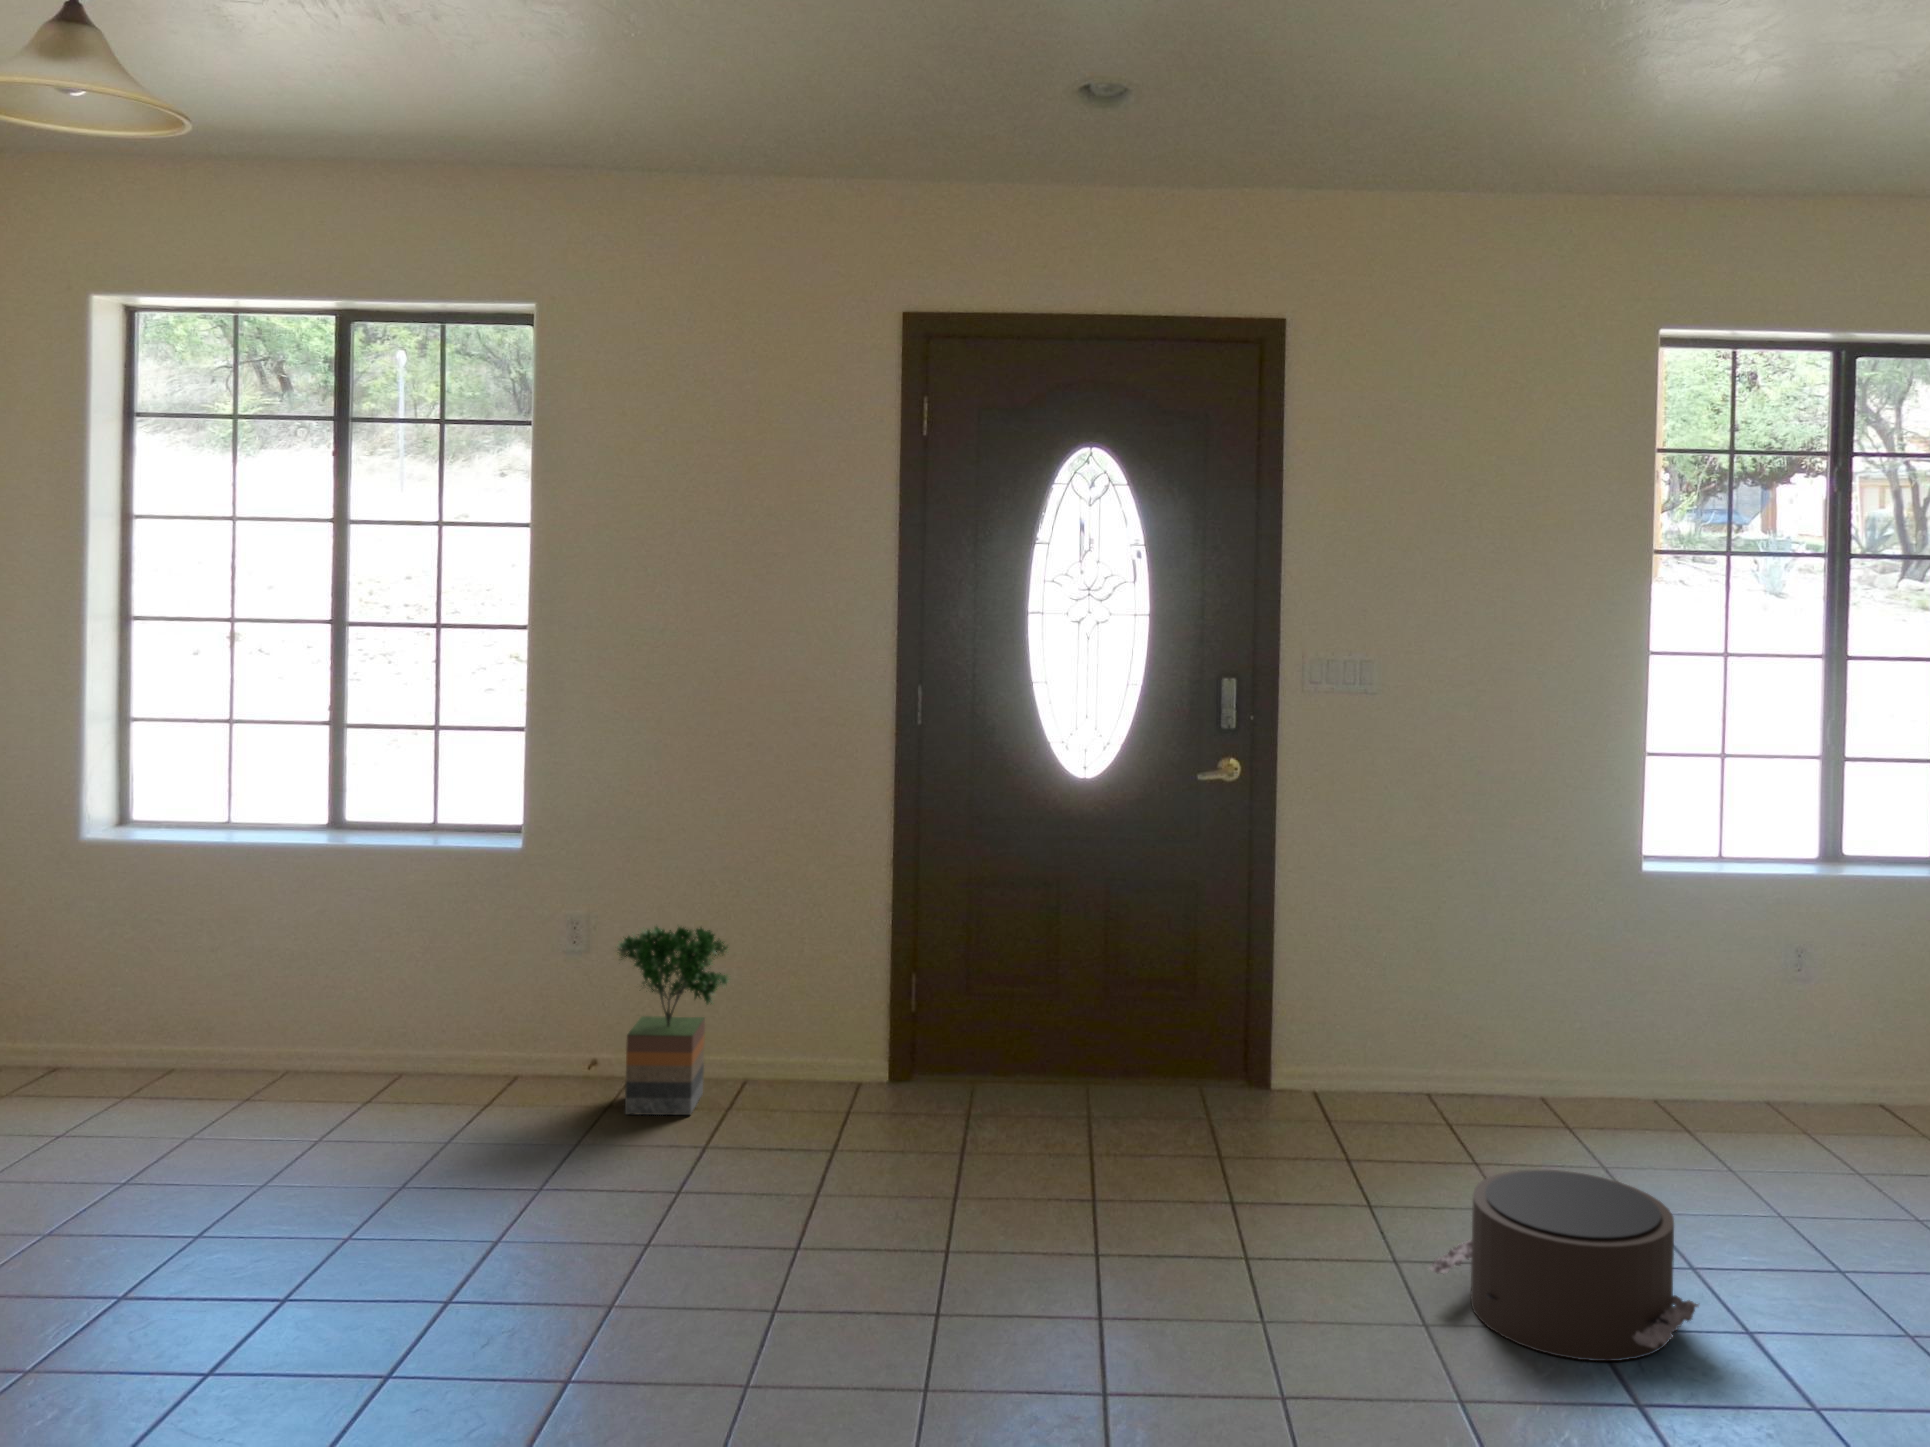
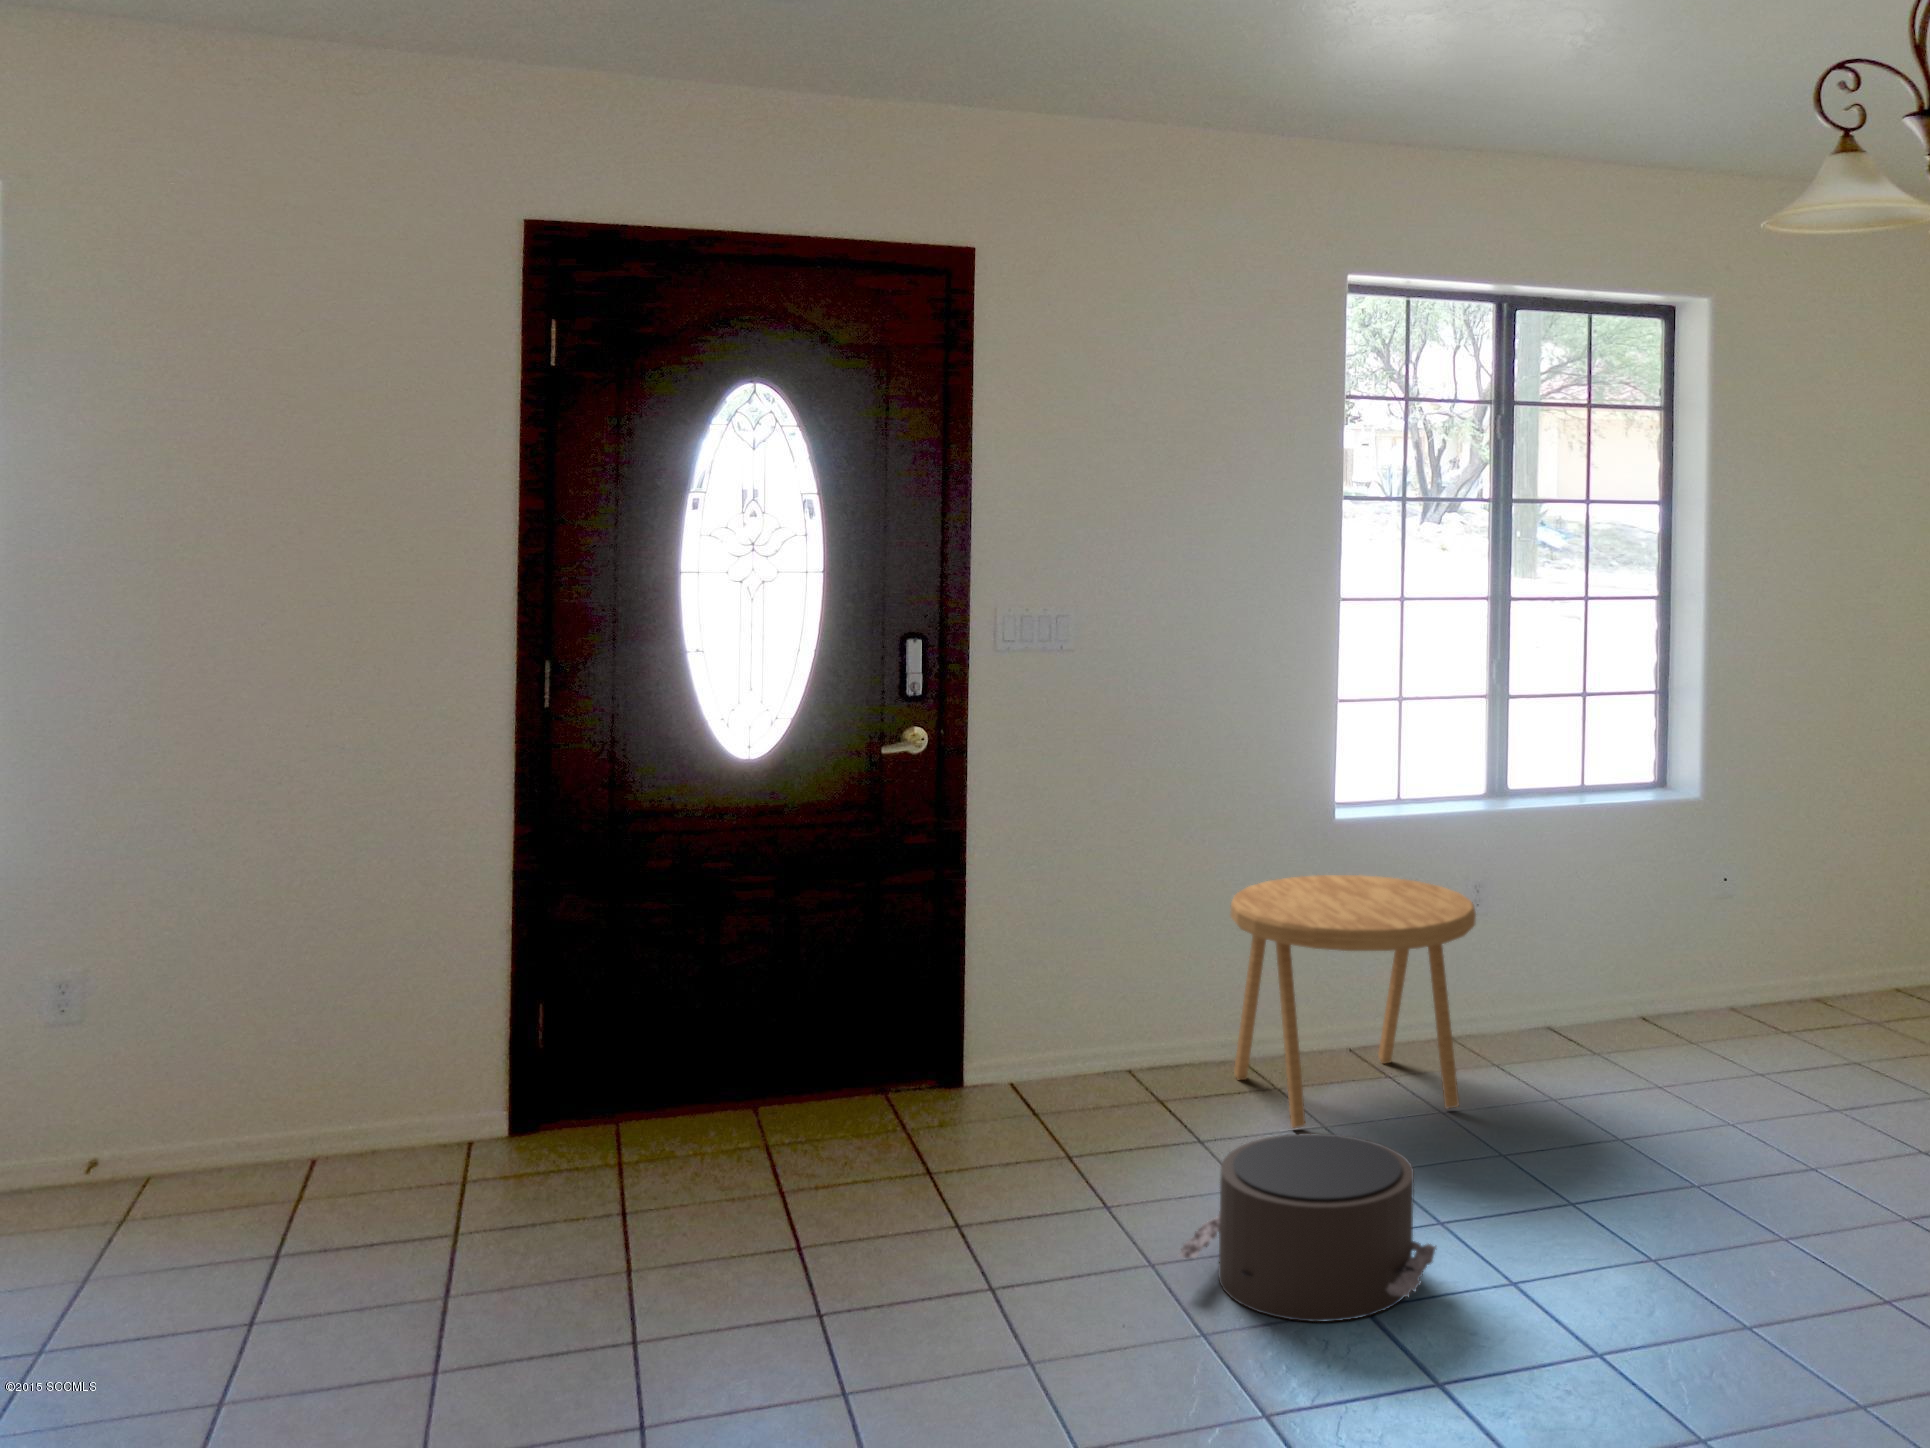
side table: none [1526,925,1786,1174] -> present [1230,875,1476,1128]
potted tree: present [617,926,728,1115] -> none [128,976,304,1229]

